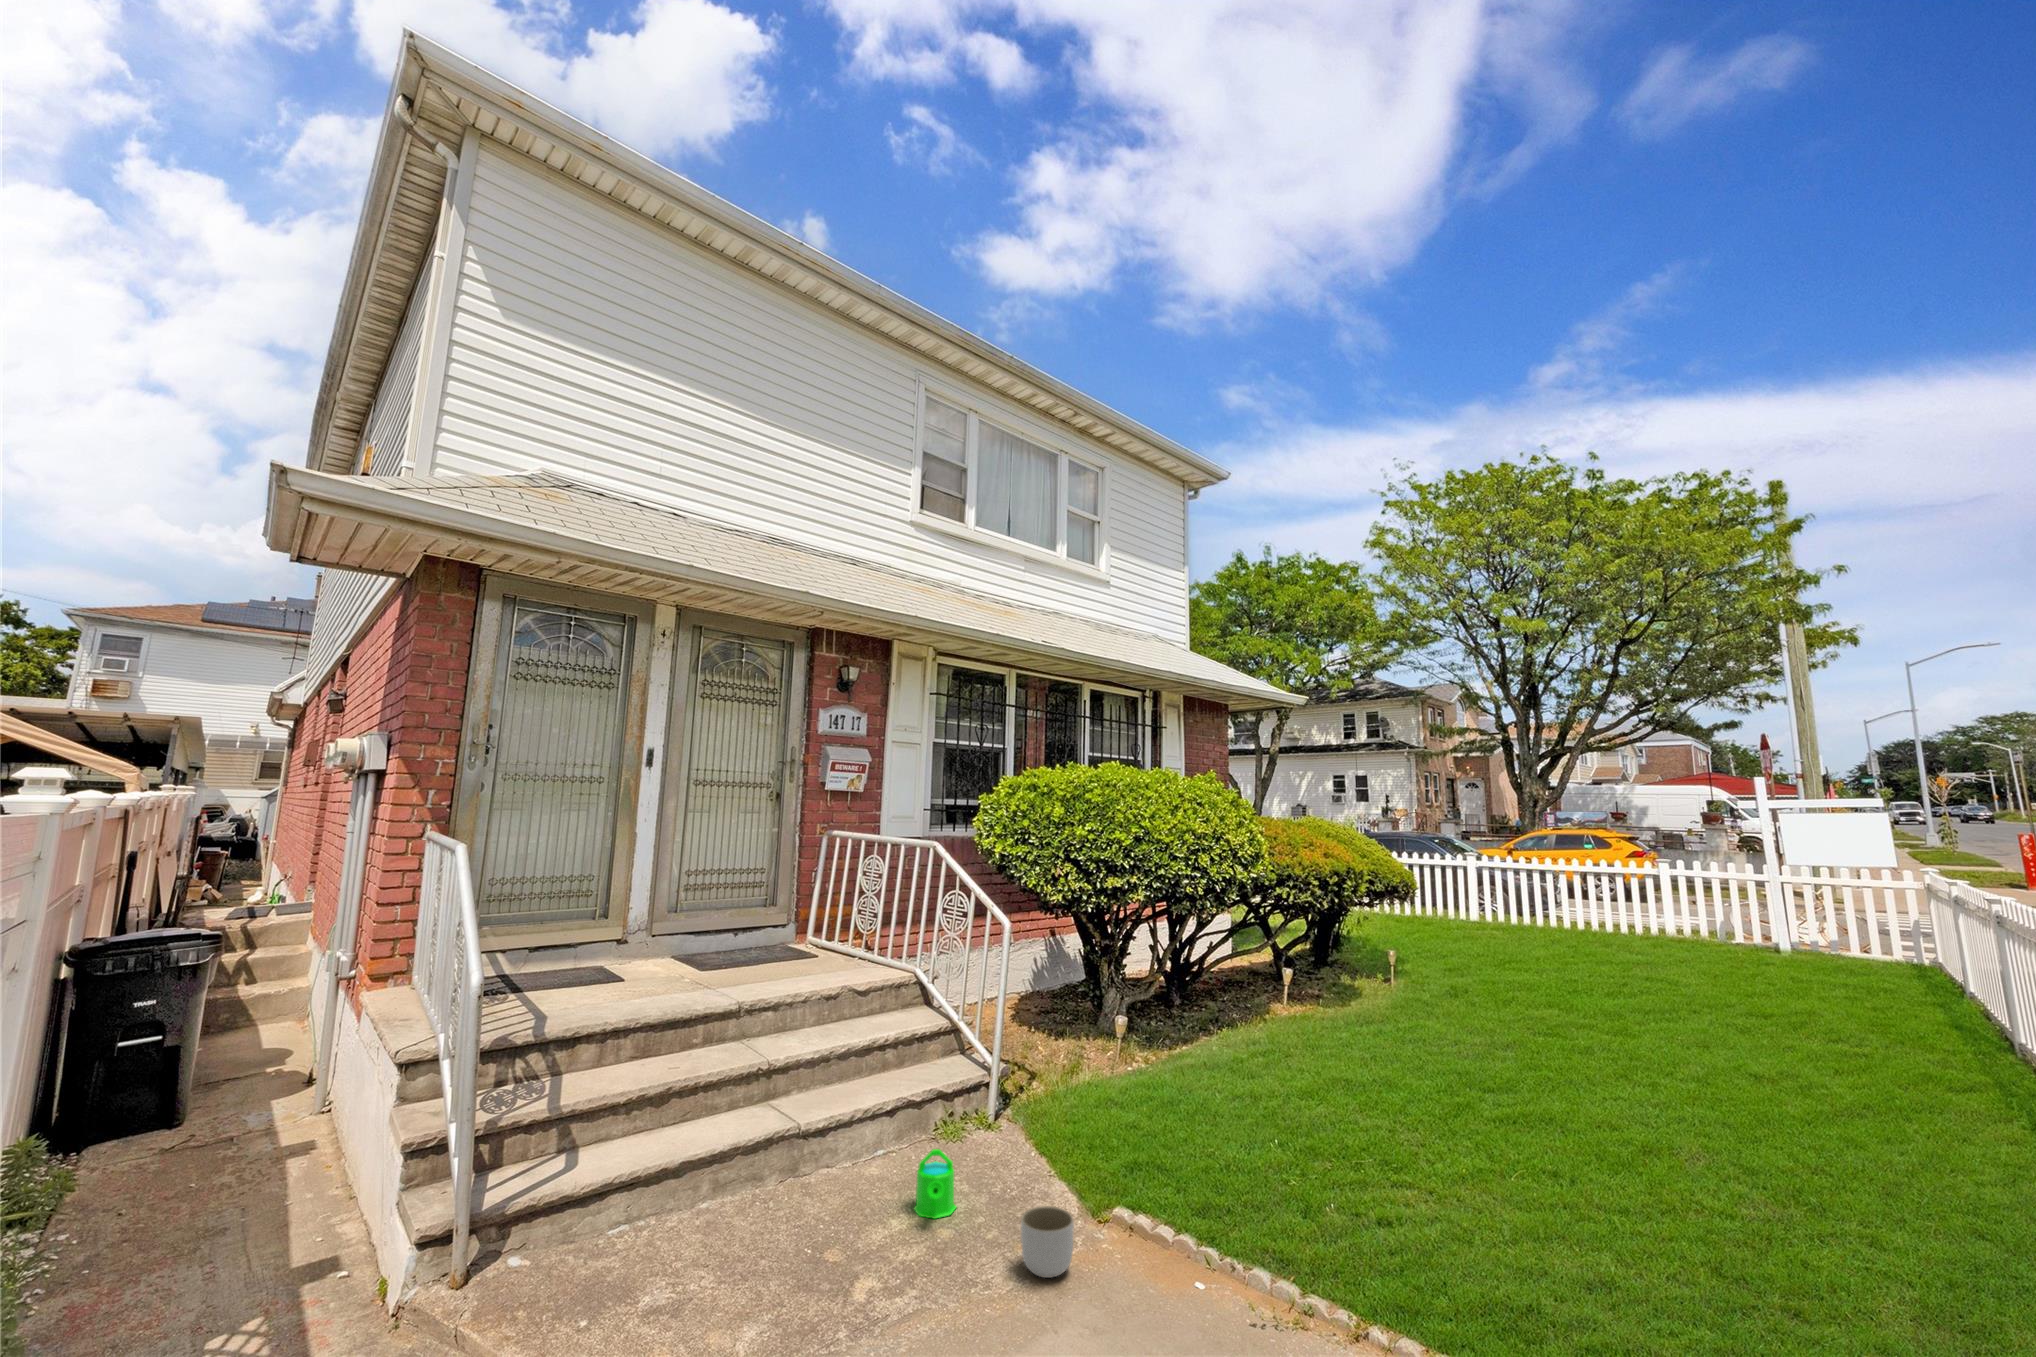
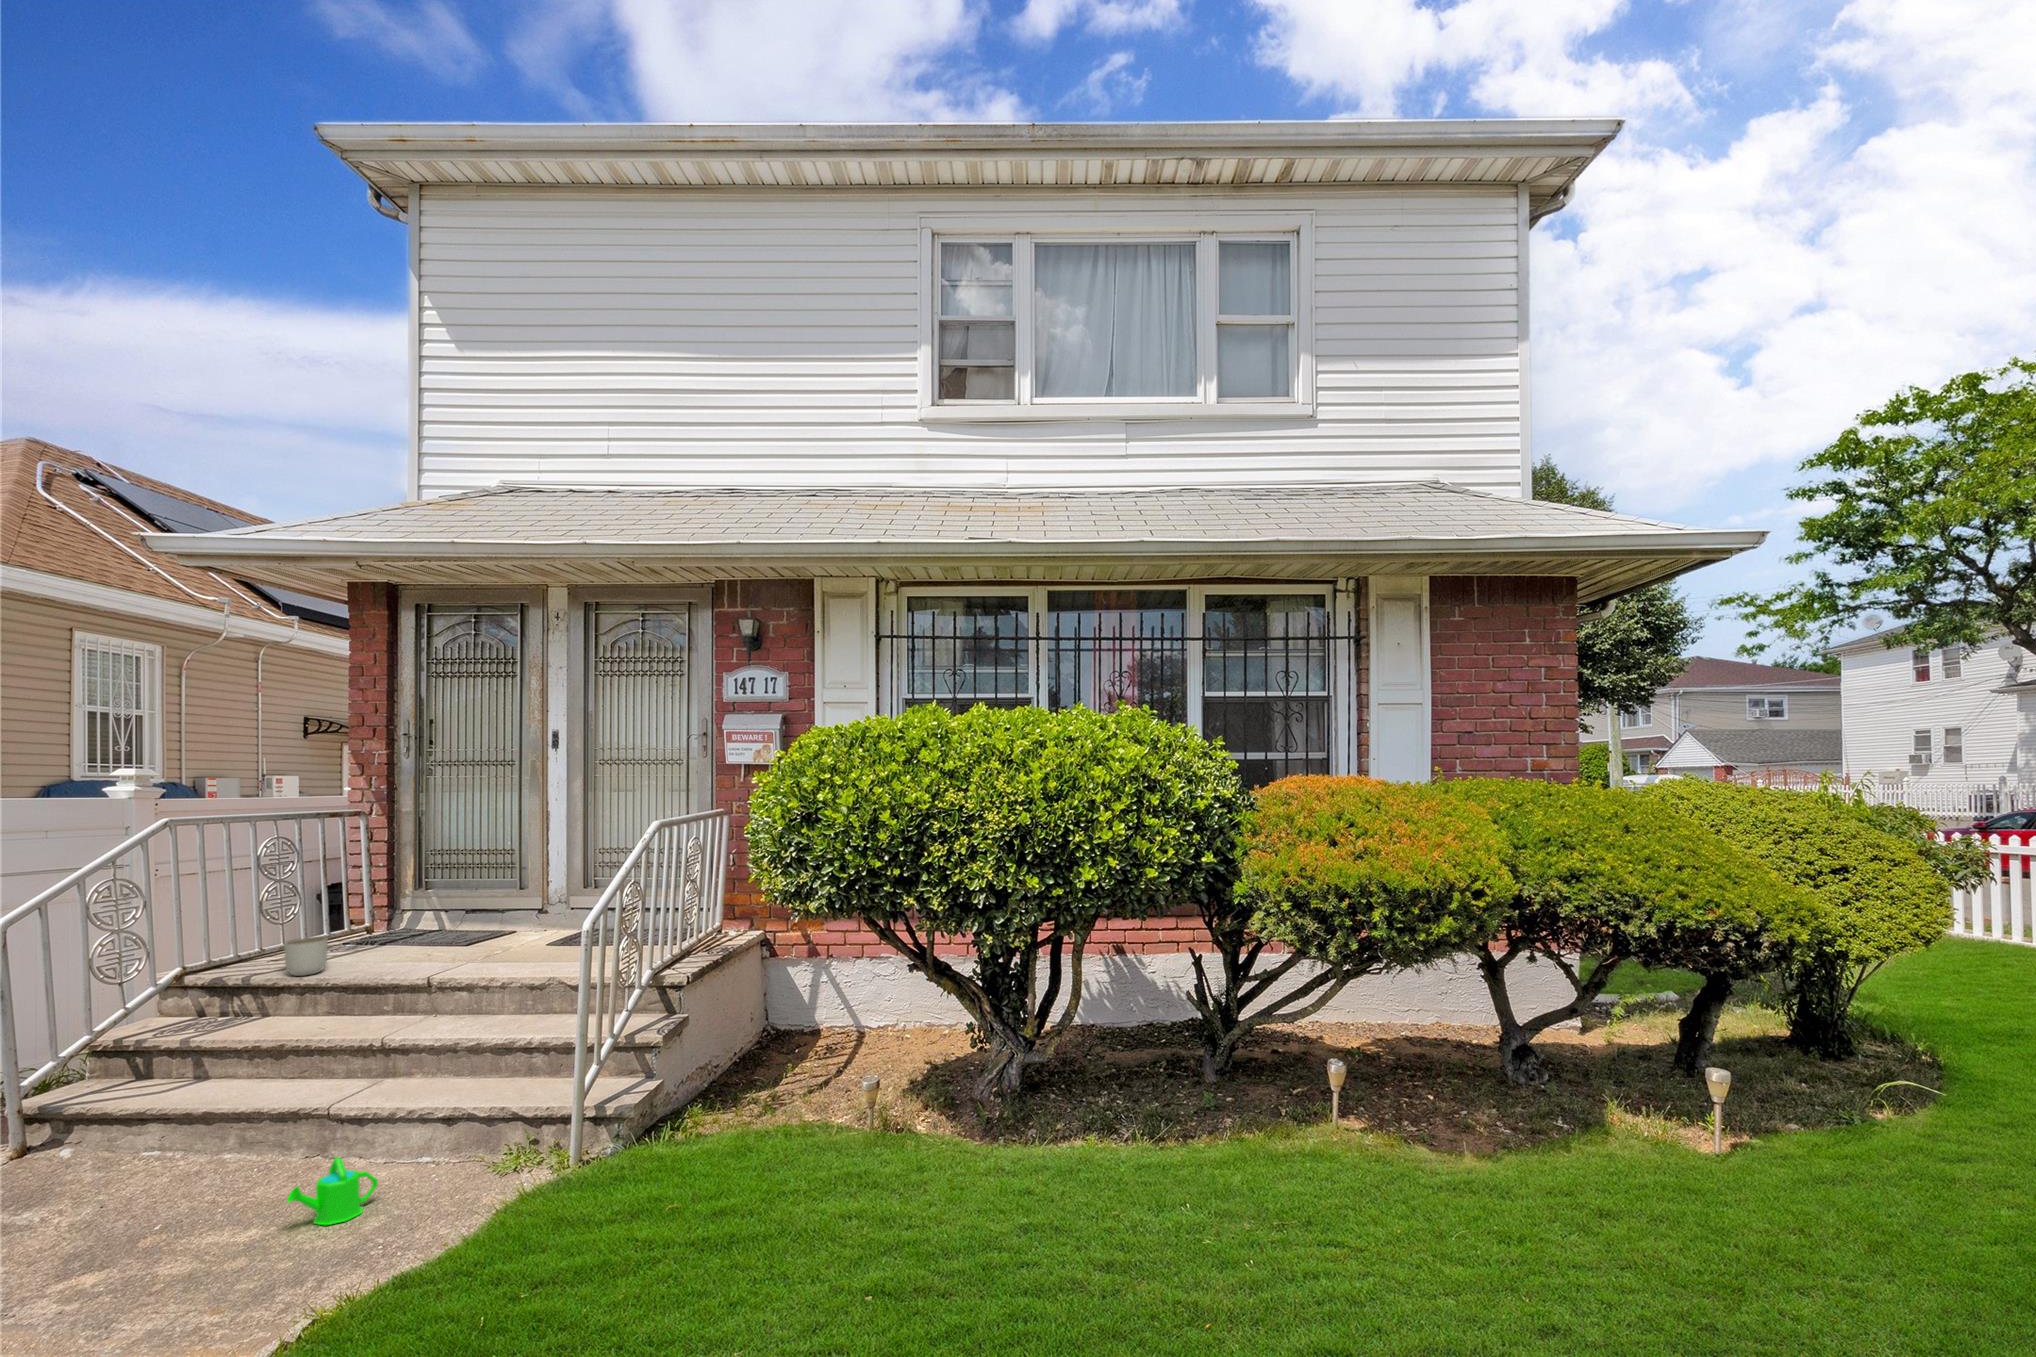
planter: present [1021,1206,1074,1278] -> present [284,937,328,976]

